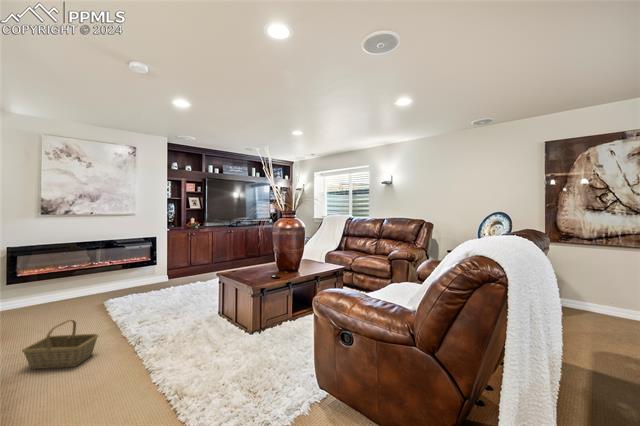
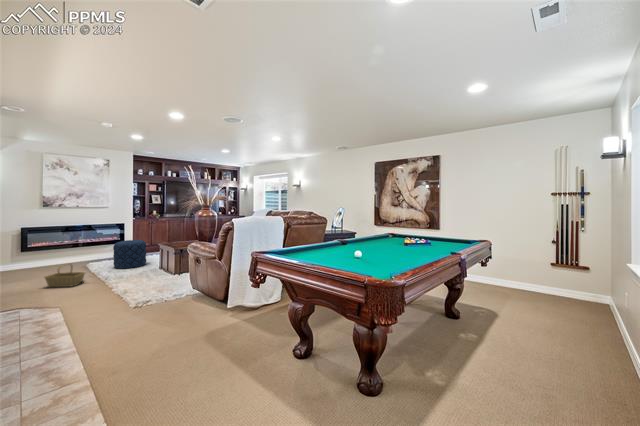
pouf: none [144,266,193,315] -> present [113,240,146,268]

